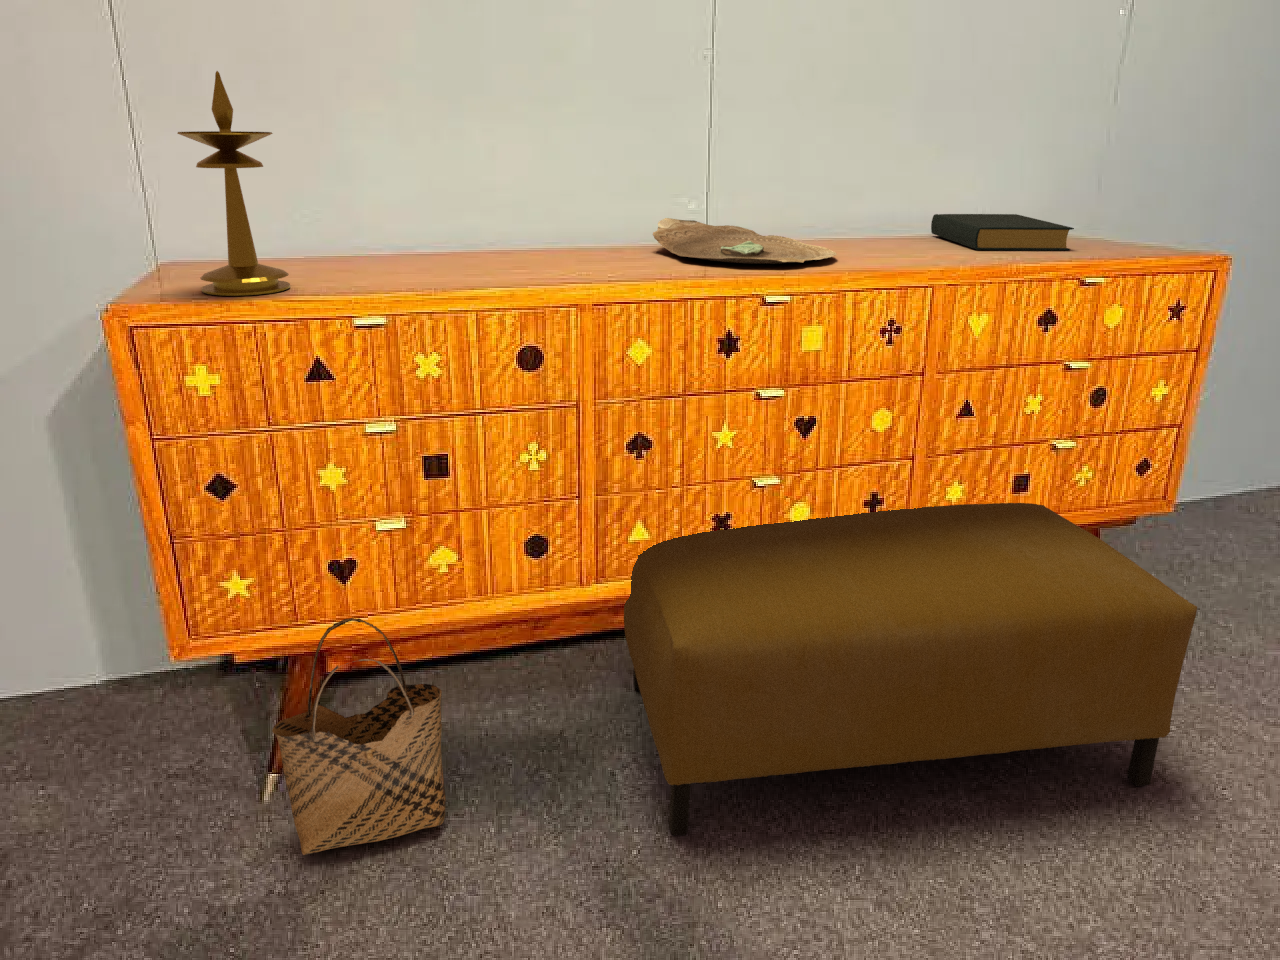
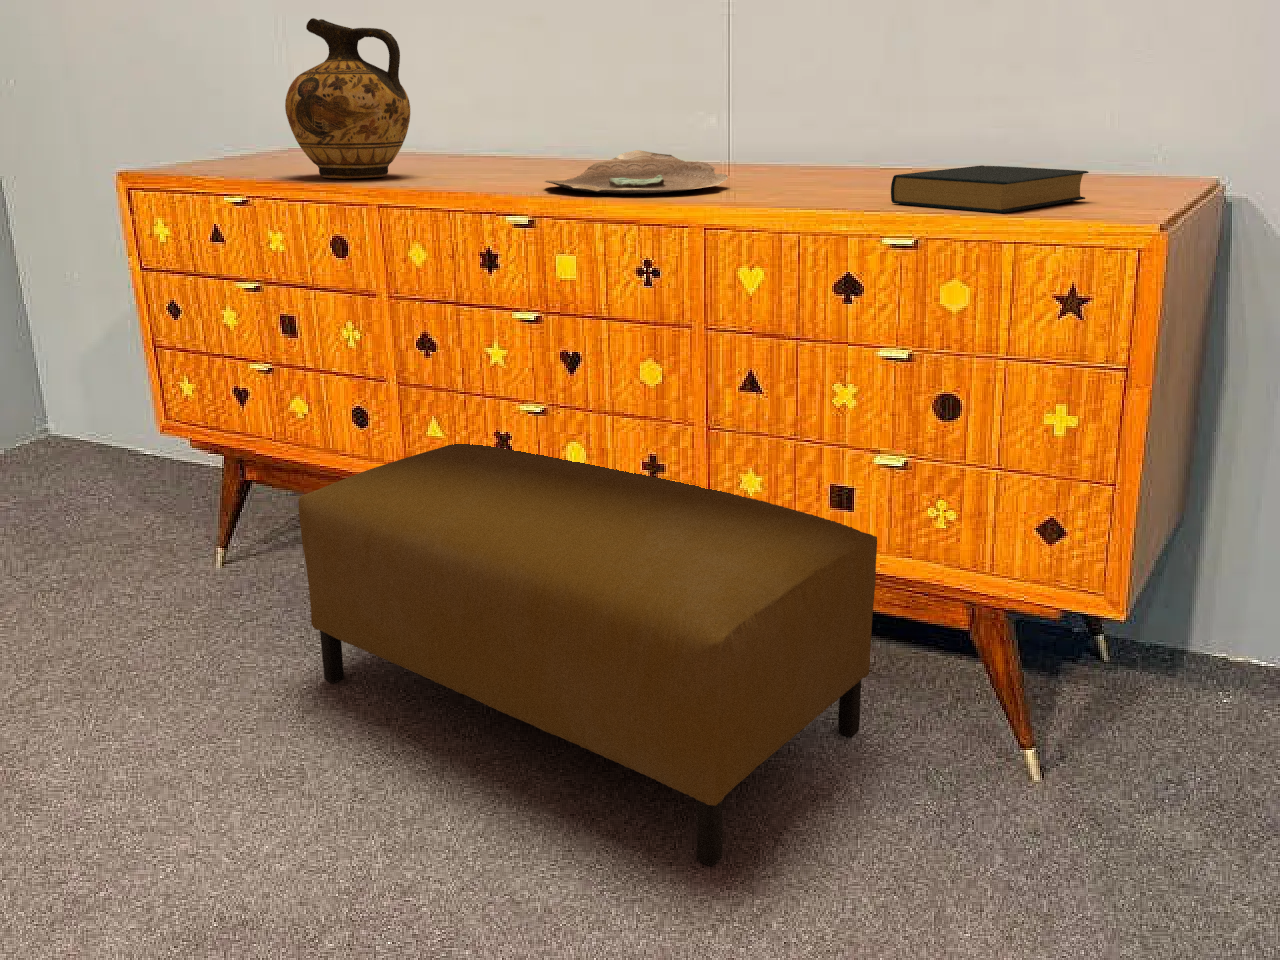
candlestick: present [177,71,290,296] -> none [173,18,252,177]
ceramic jug: none [342,78,495,277] -> present [285,18,410,178]
woven basket: present [272,618,446,855] -> none [154,428,267,605]

